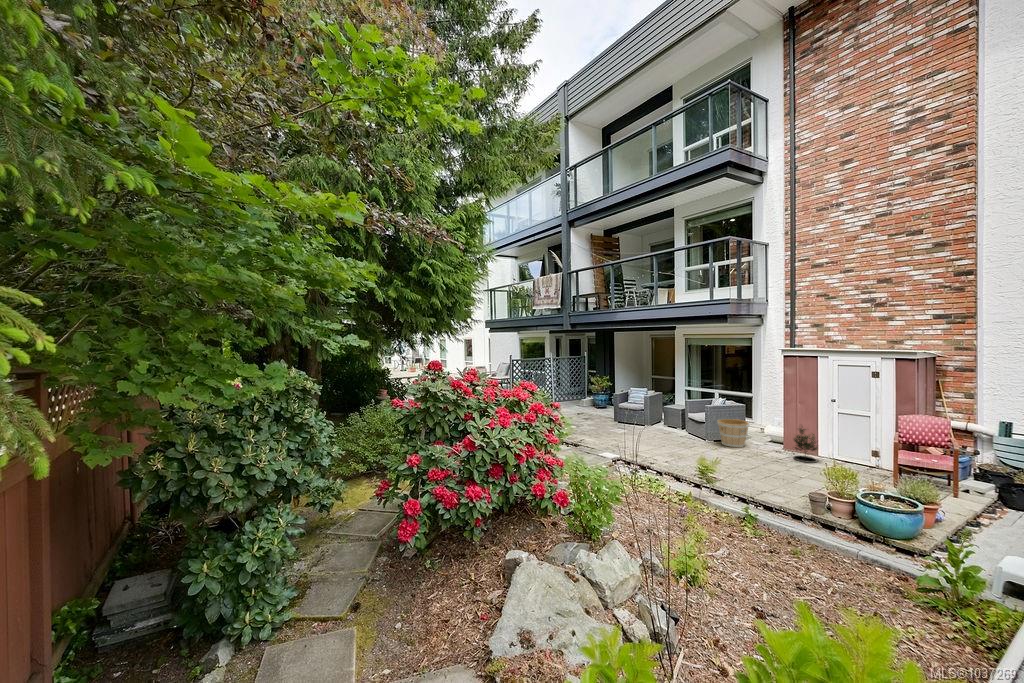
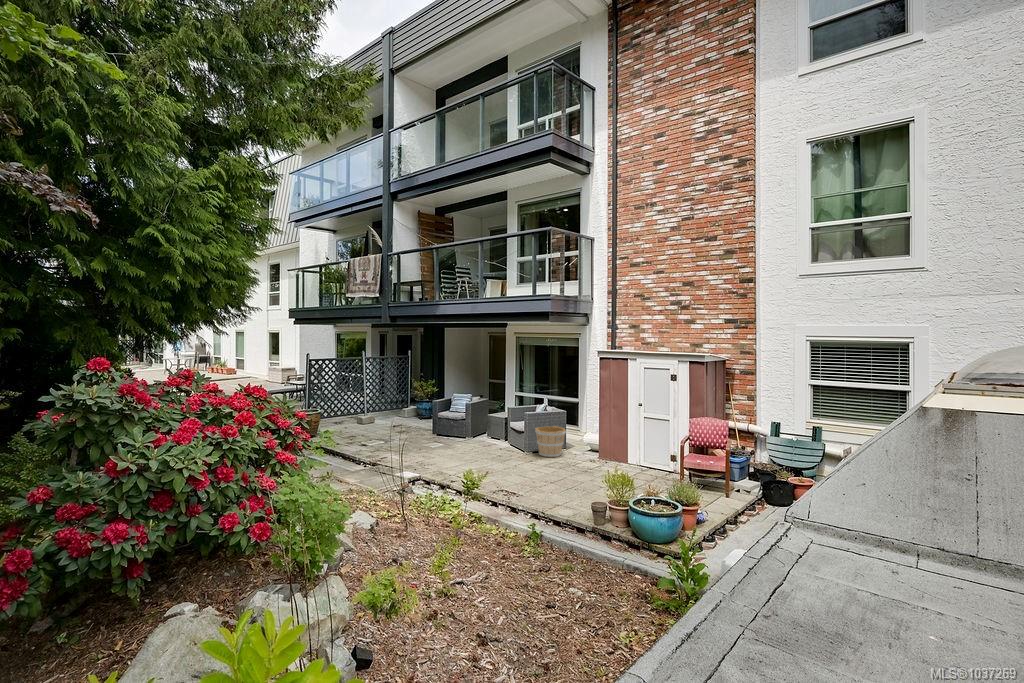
potted tree: present [793,428,817,463] -> none [601,429,626,469]

